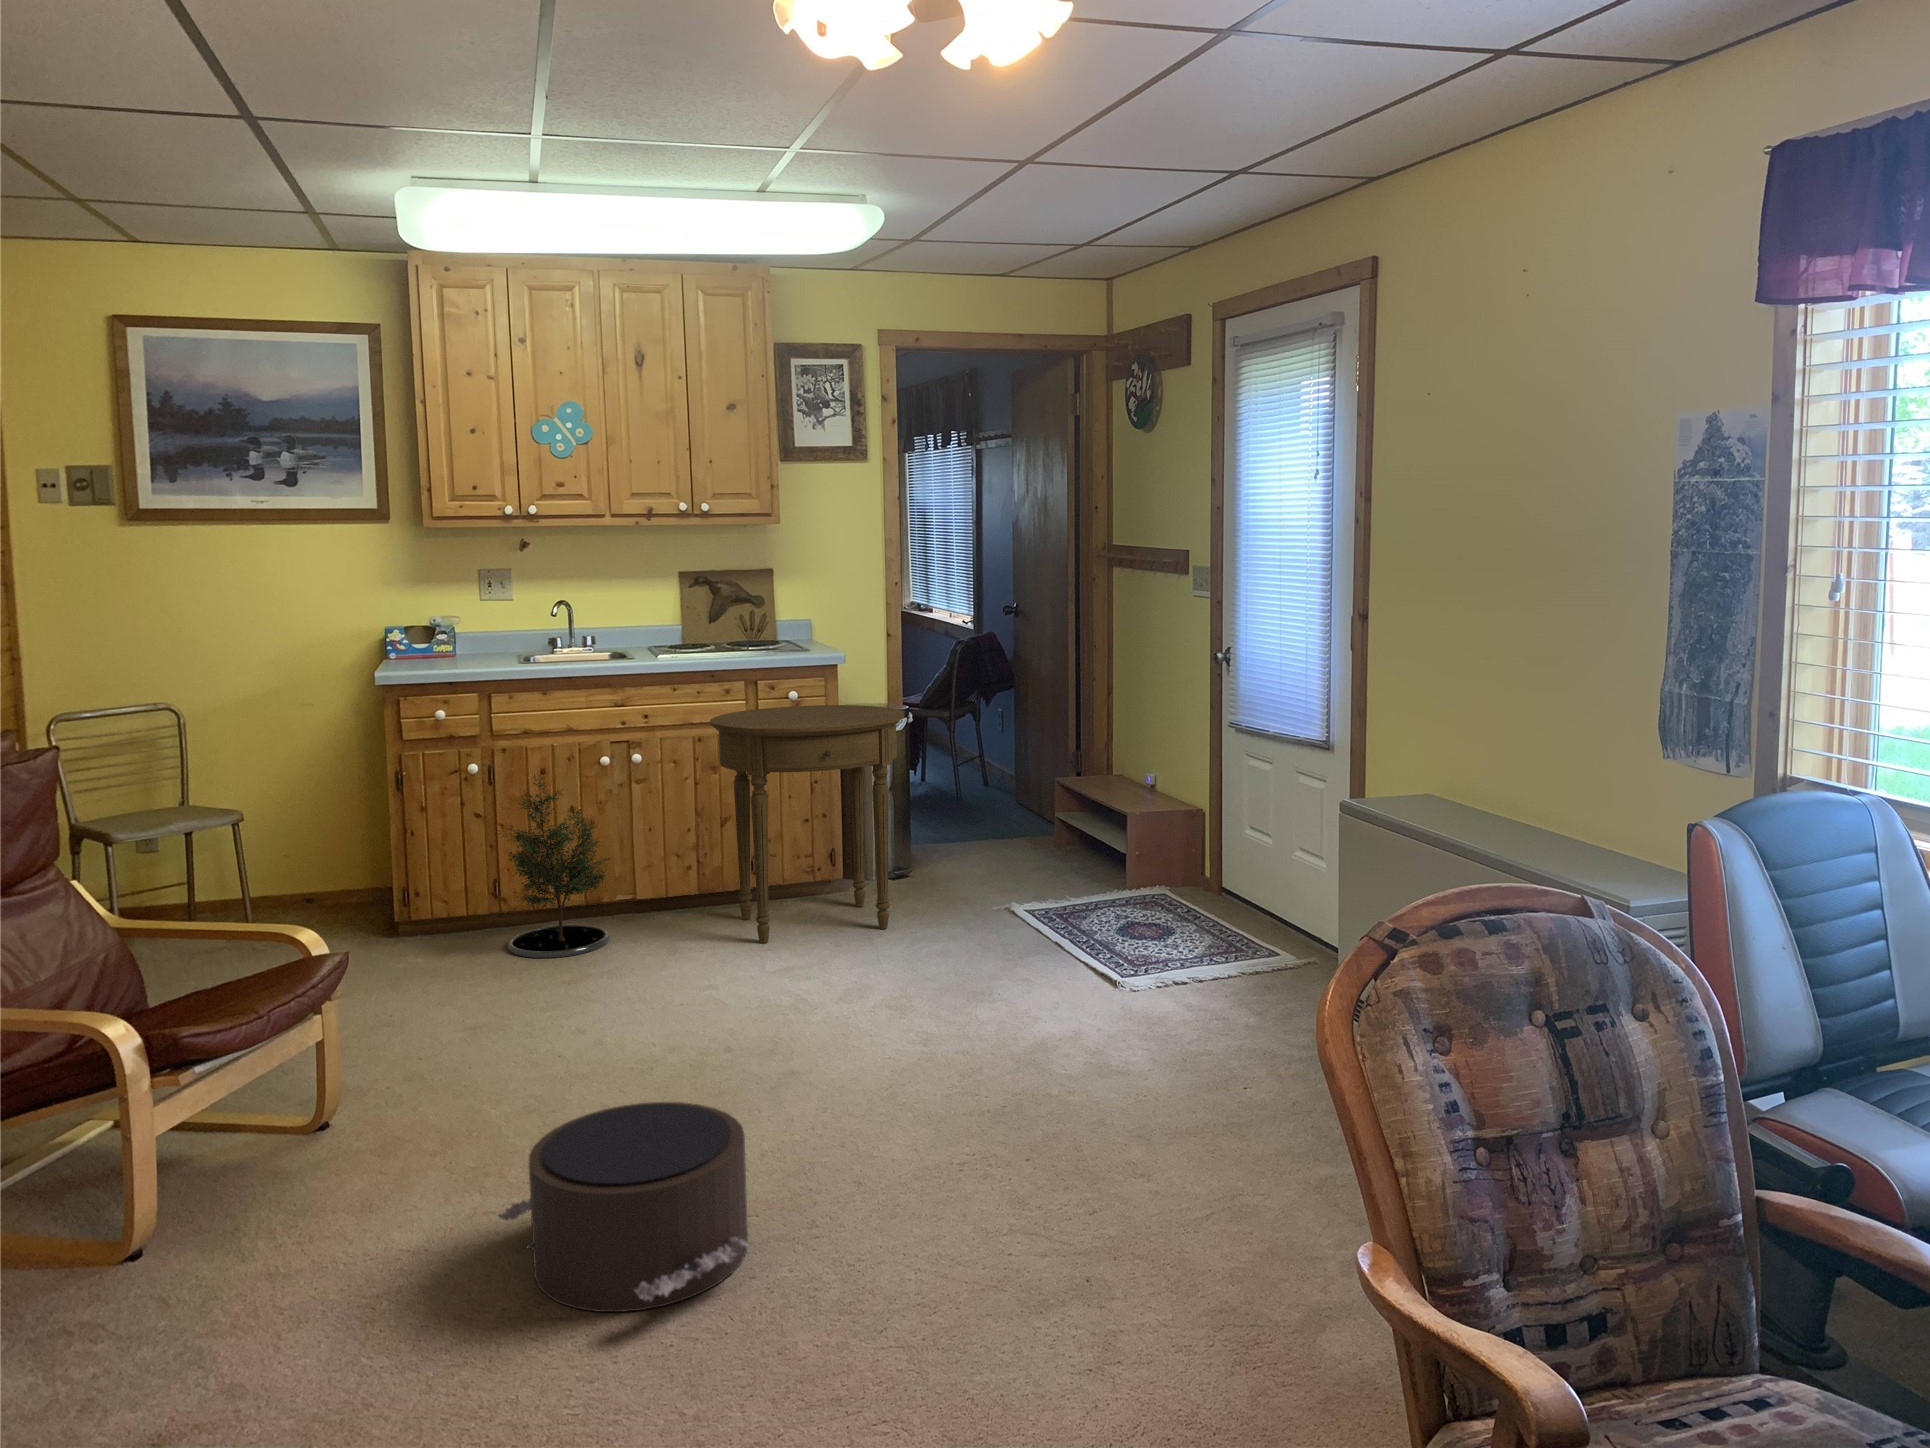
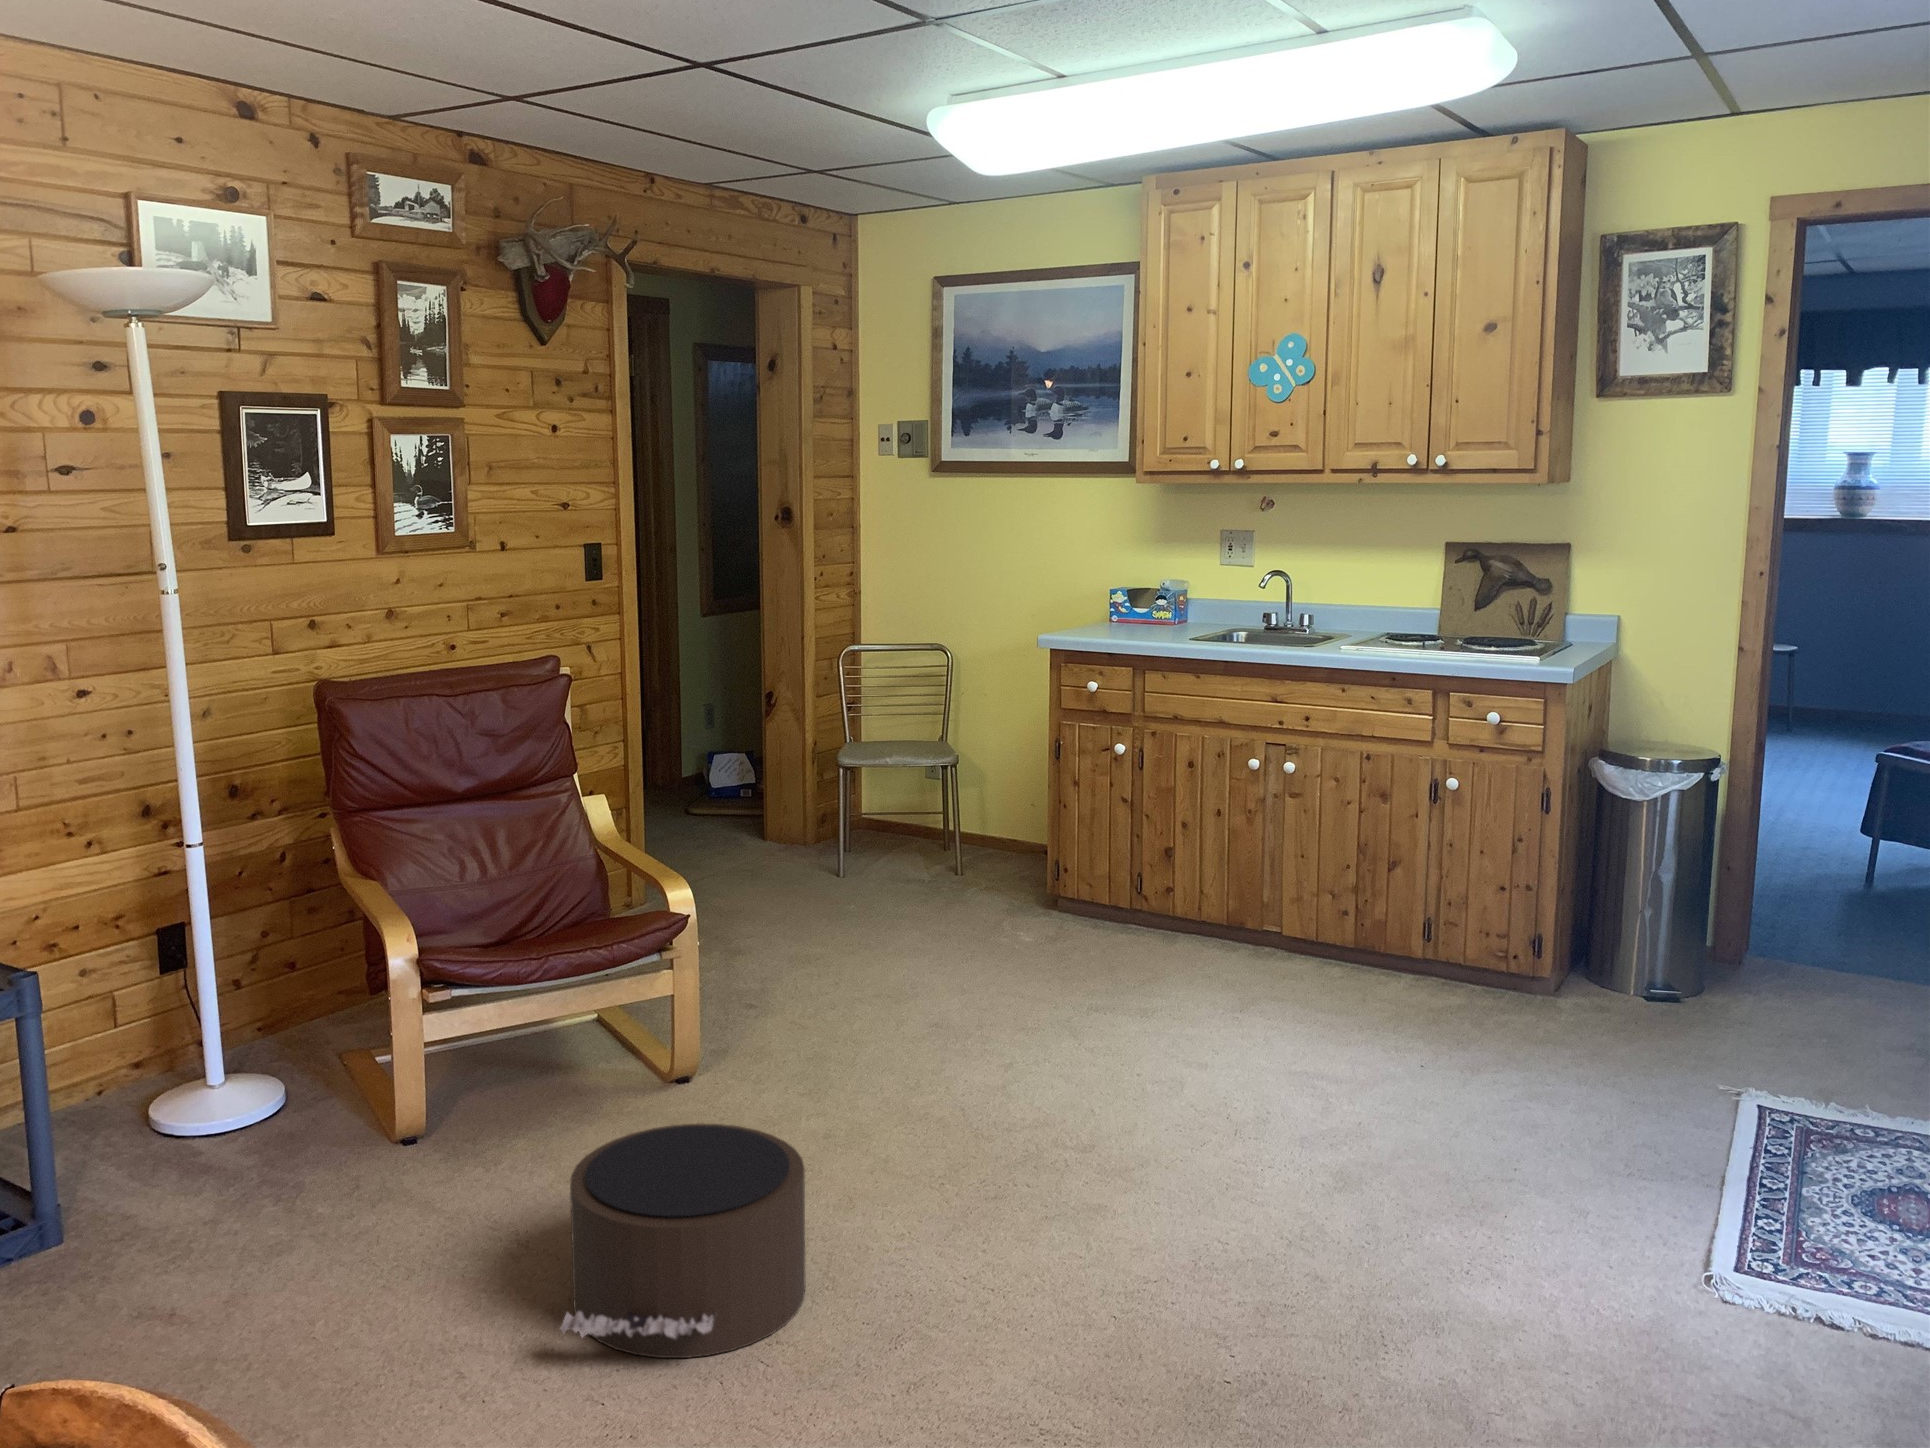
side table: present [710,705,904,943] -> none [1334,727,1610,1058]
potted tree: present [499,774,612,958] -> none [1101,762,1231,976]

